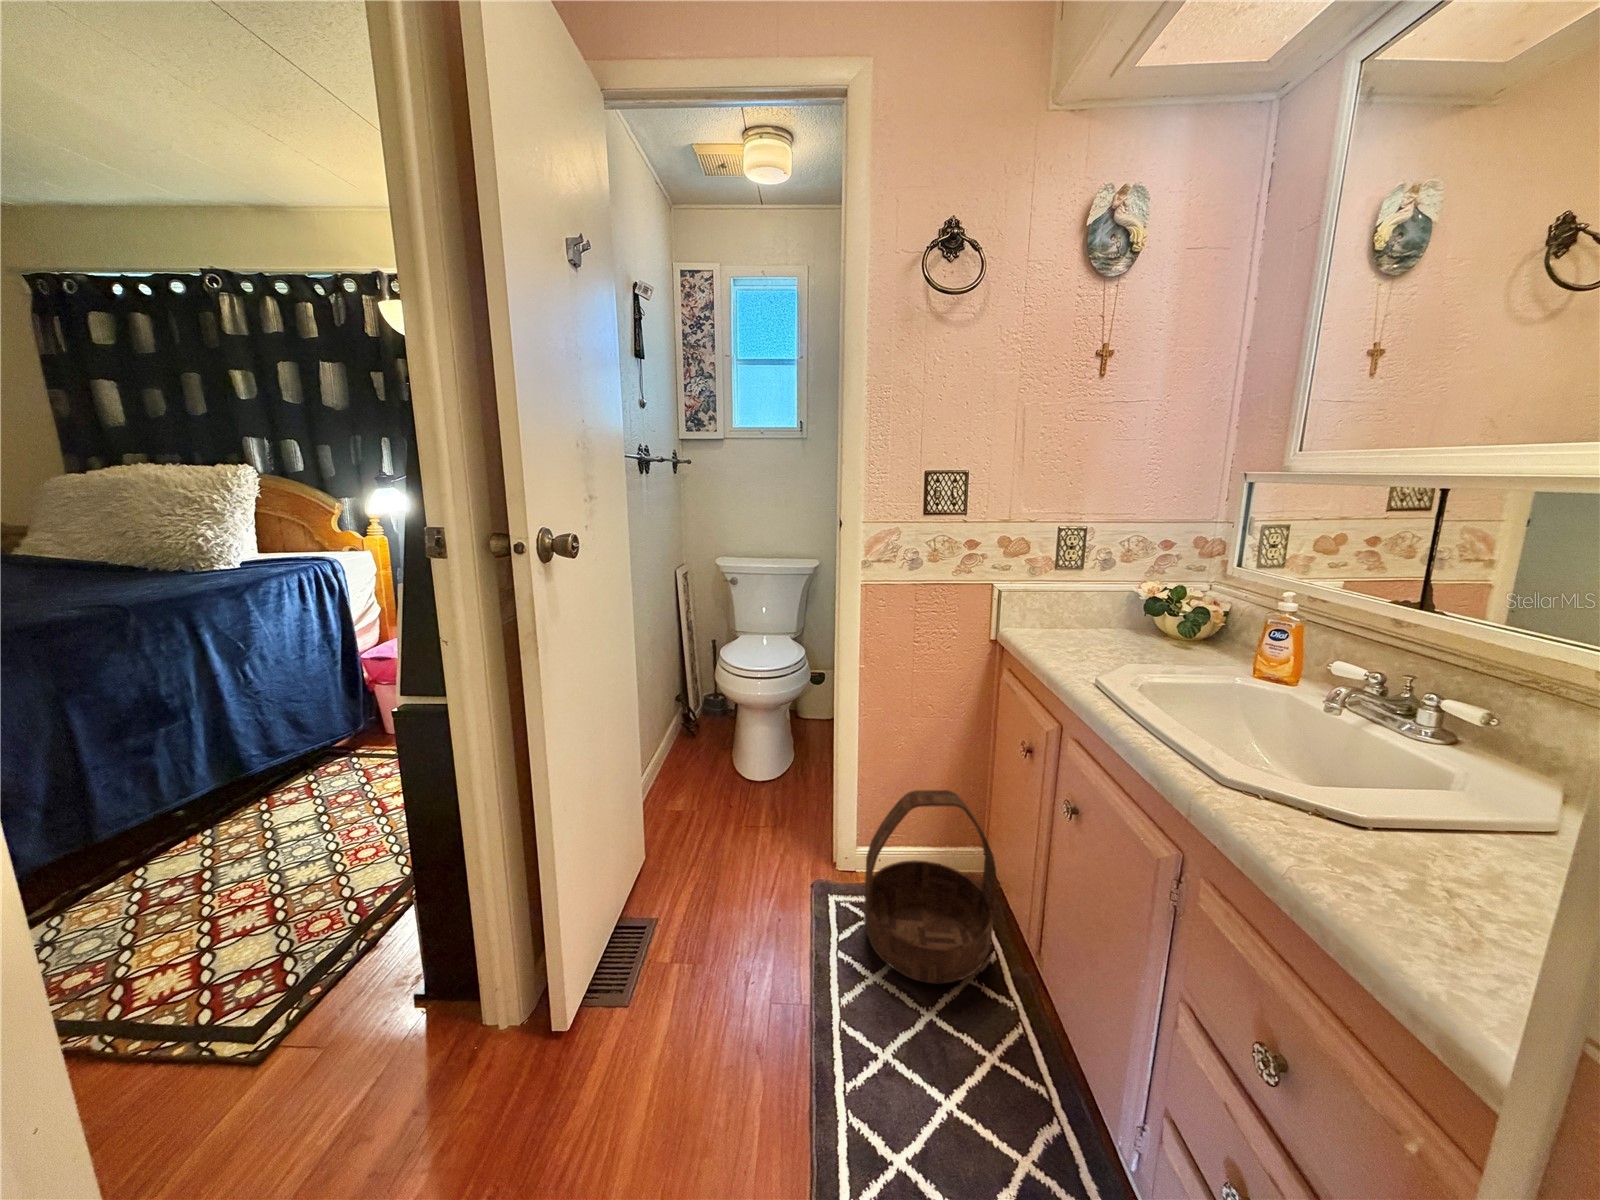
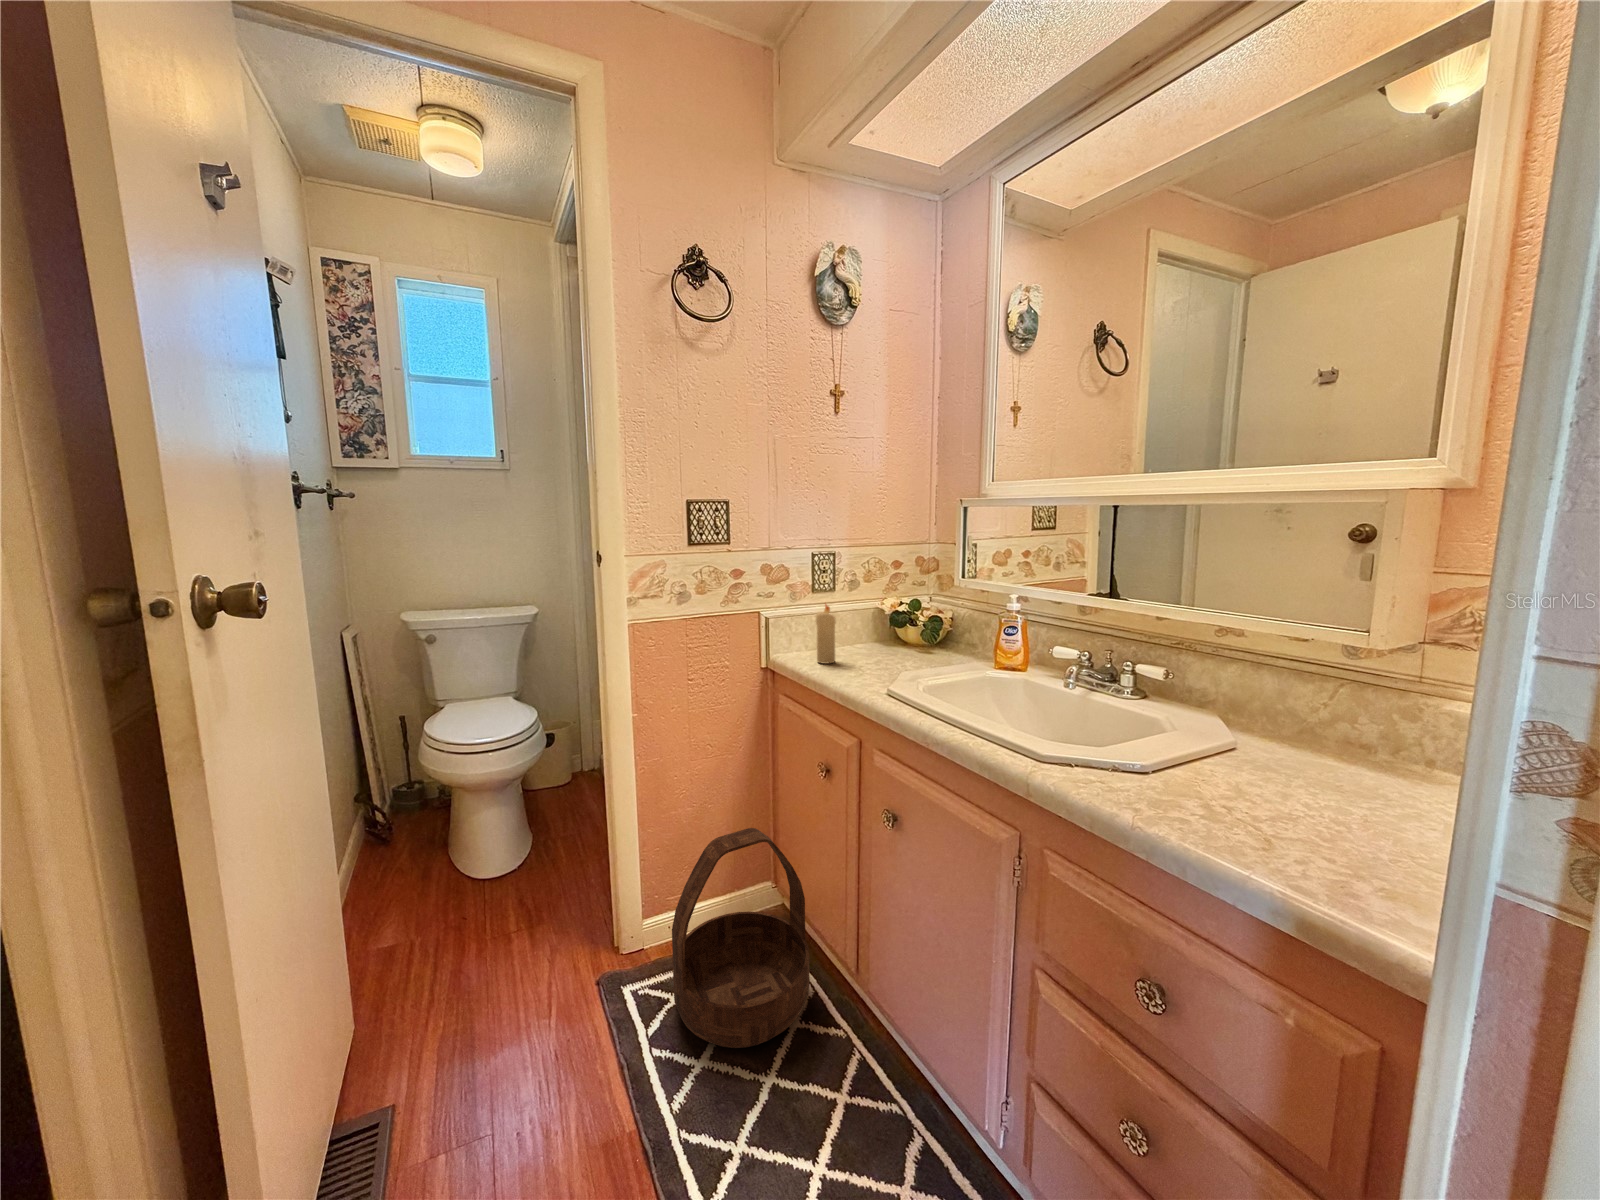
candle: none [1042,583,1068,647] -> present [816,604,836,664]

